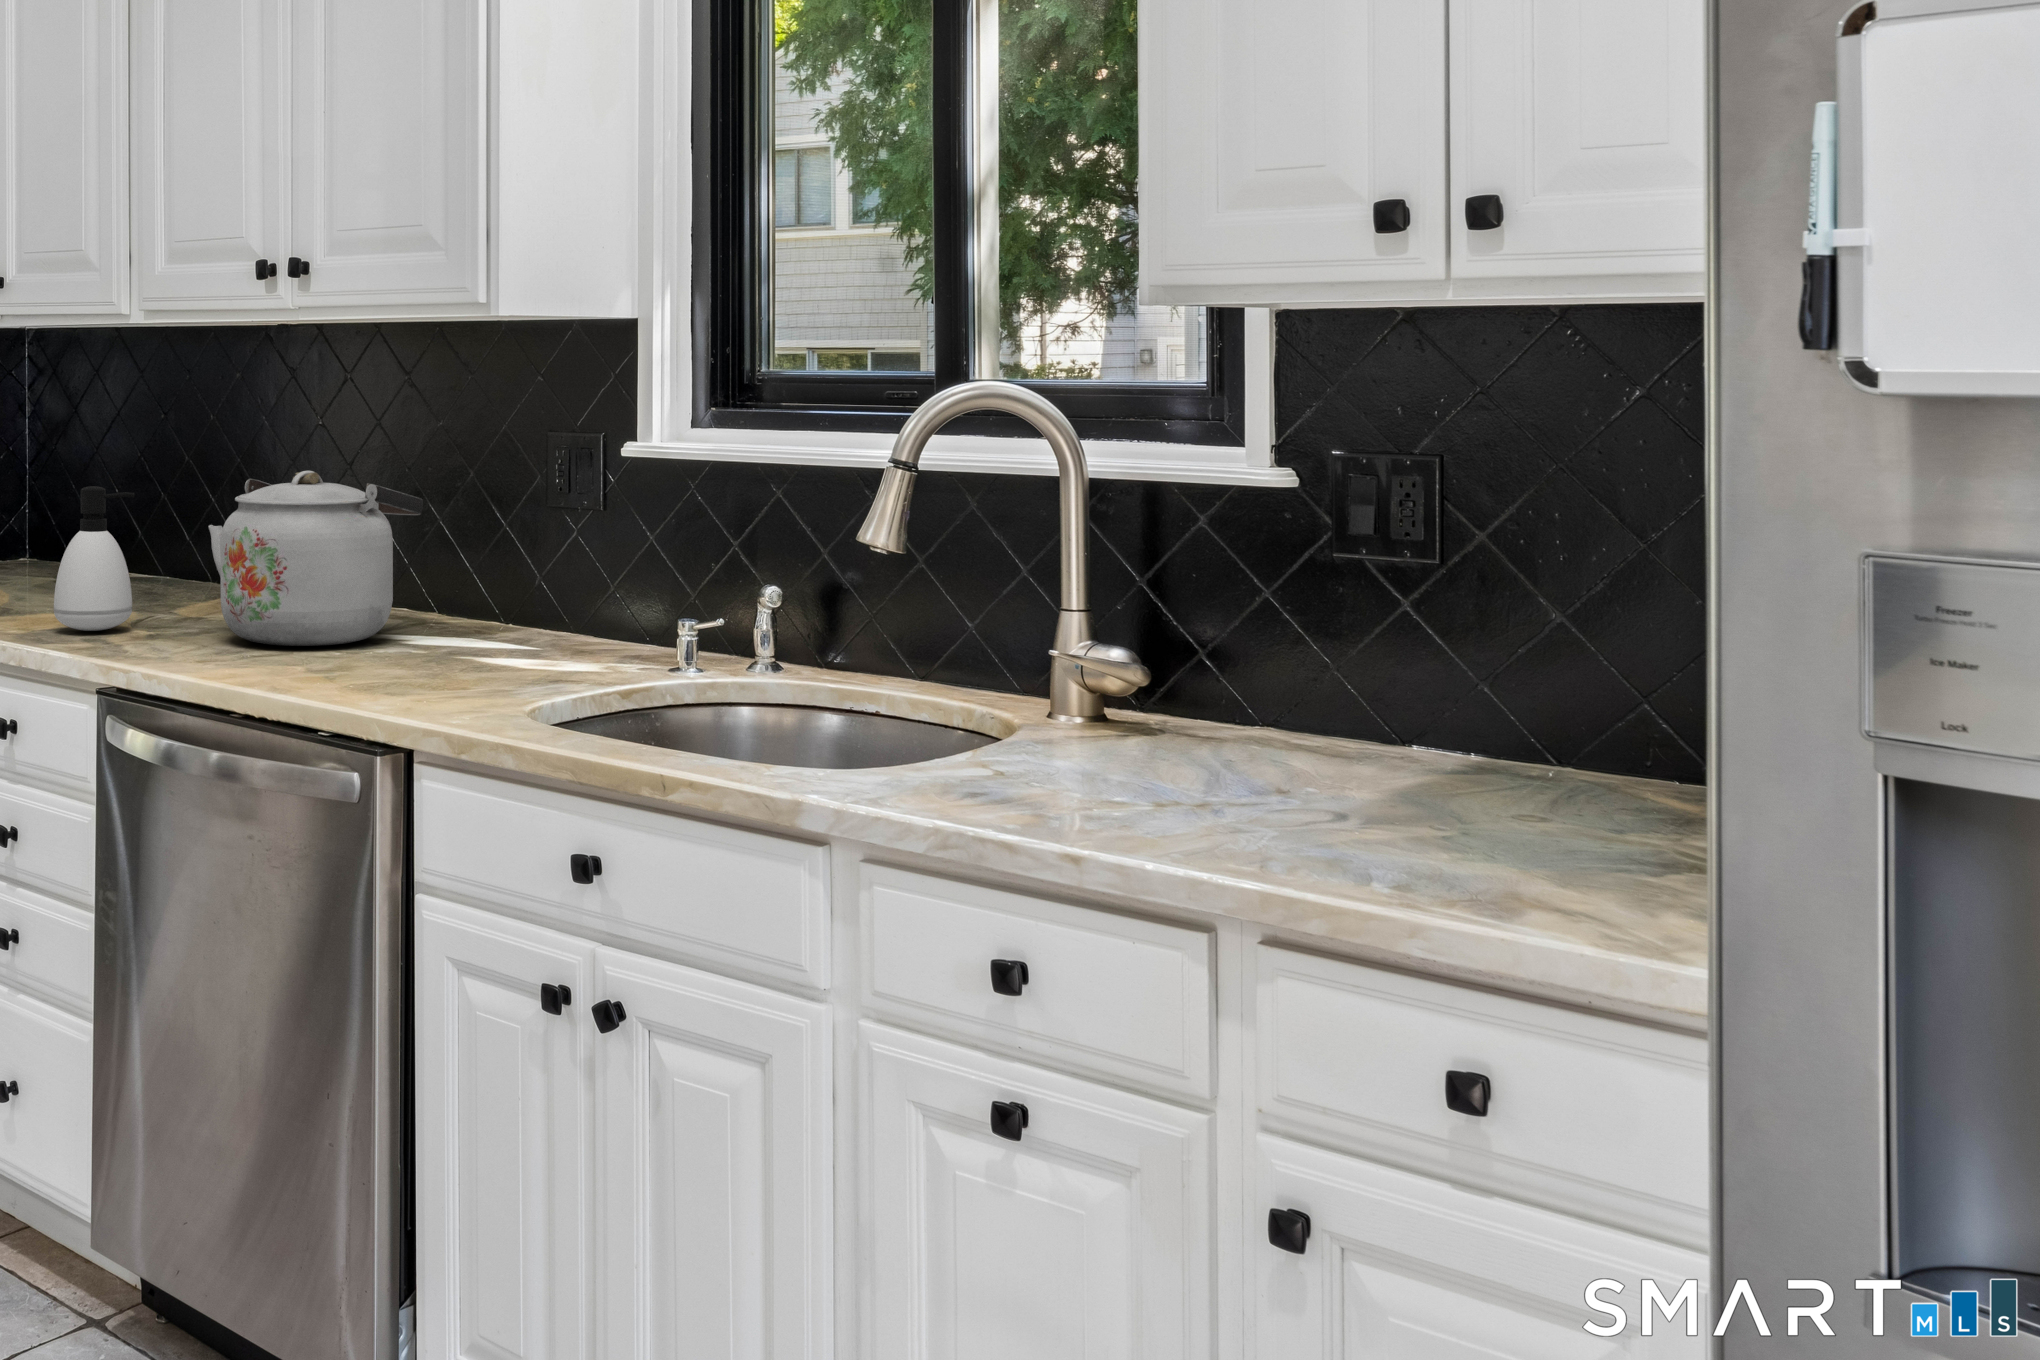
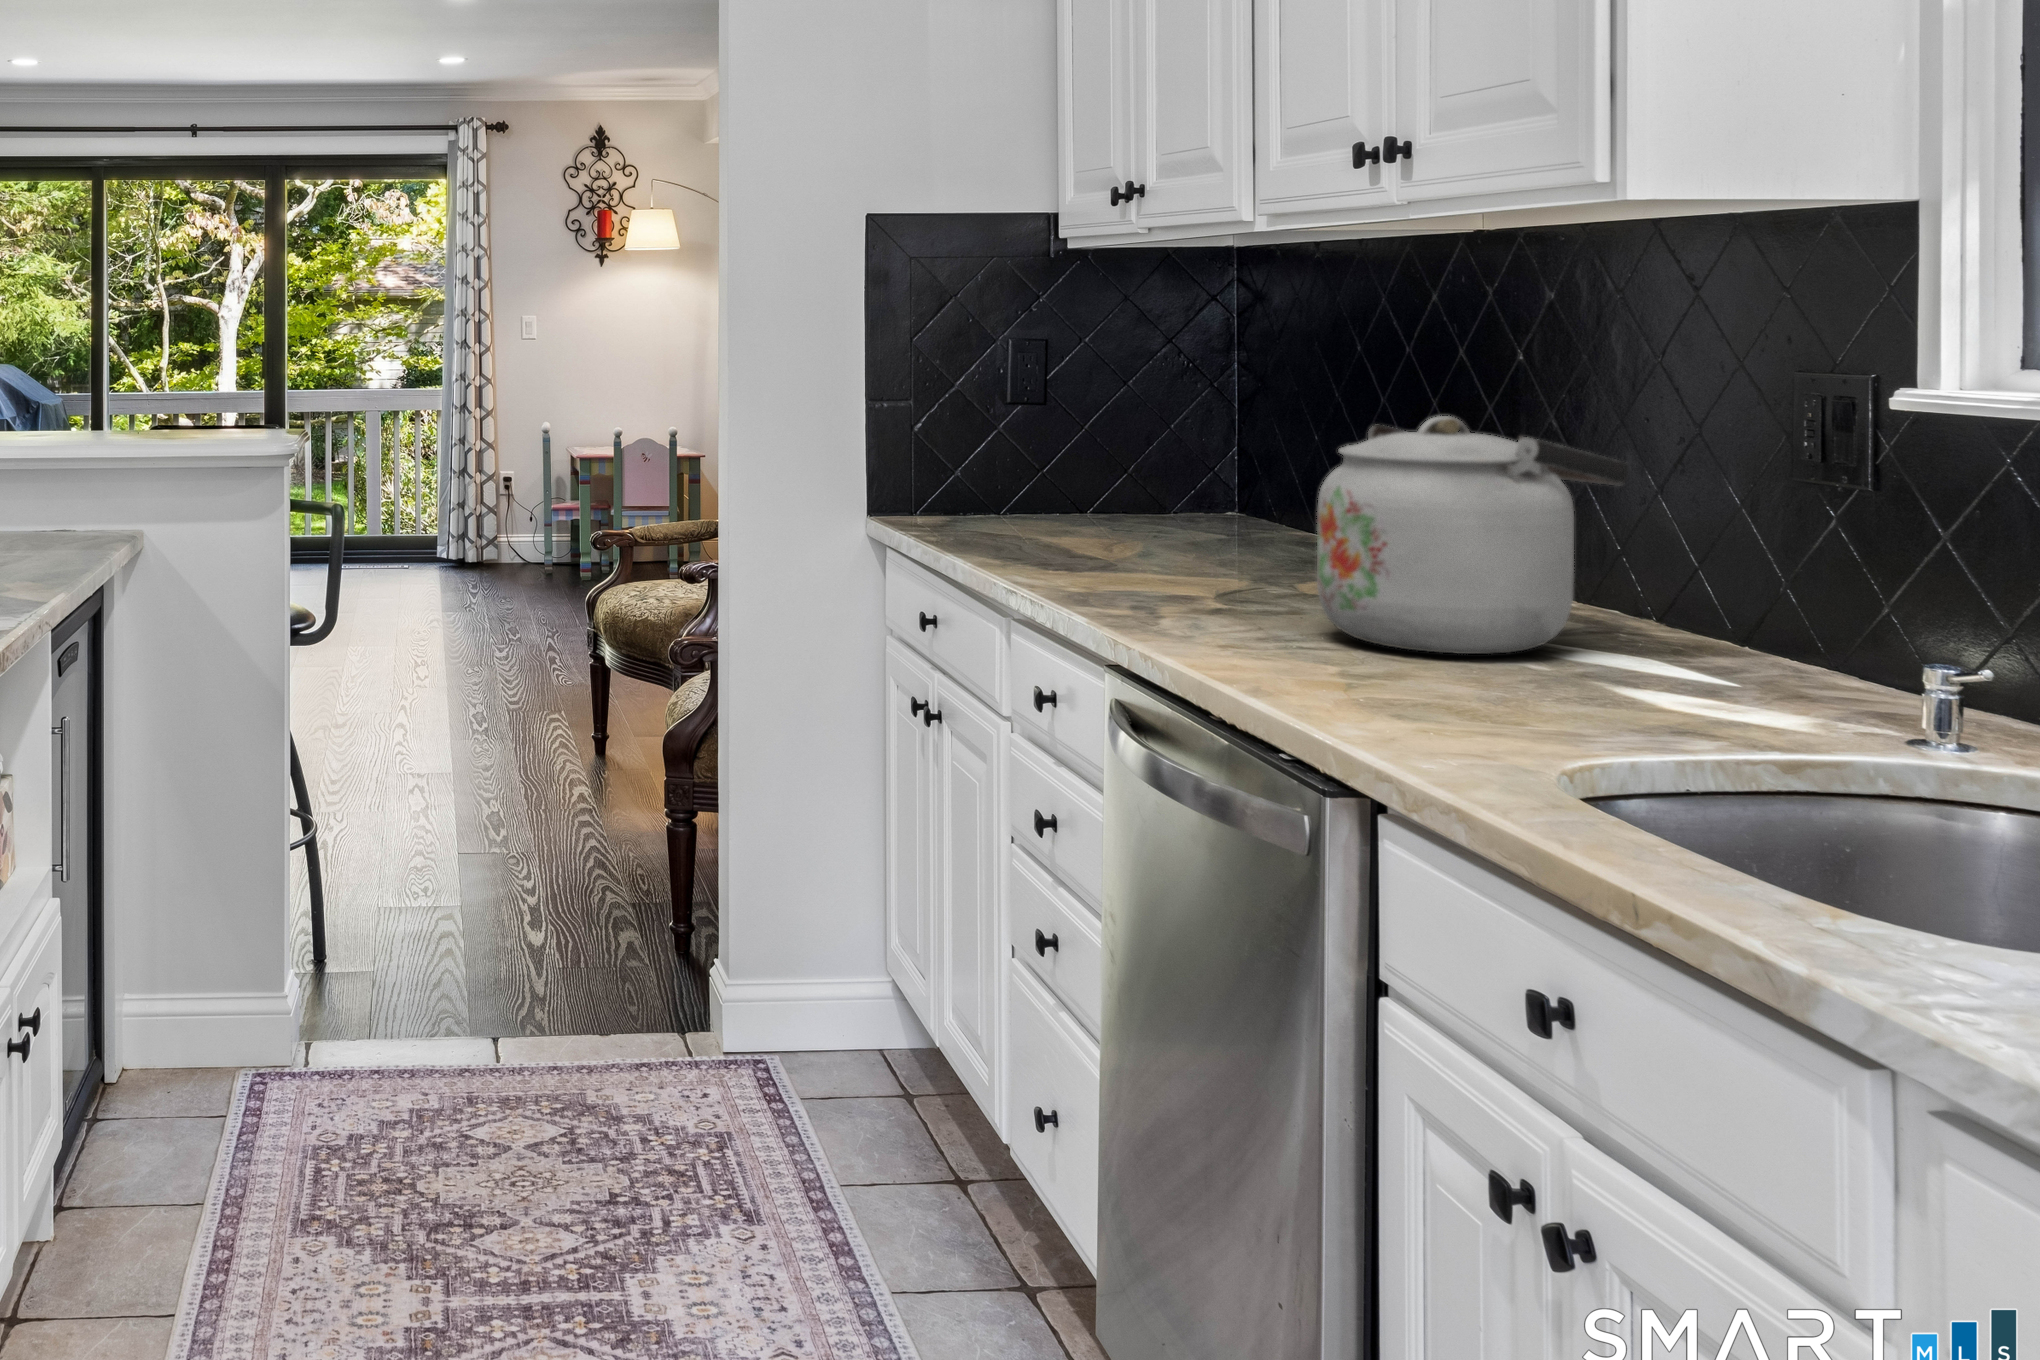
soap dispenser: present [54,486,135,631] -> none [1134,427,1235,602]

